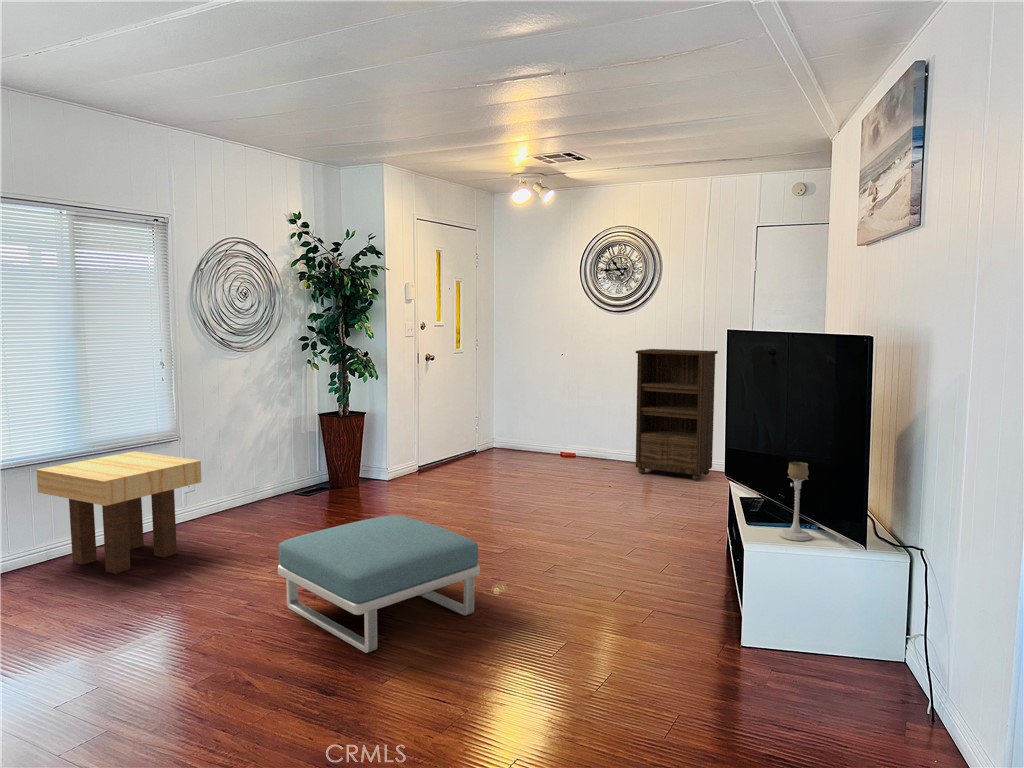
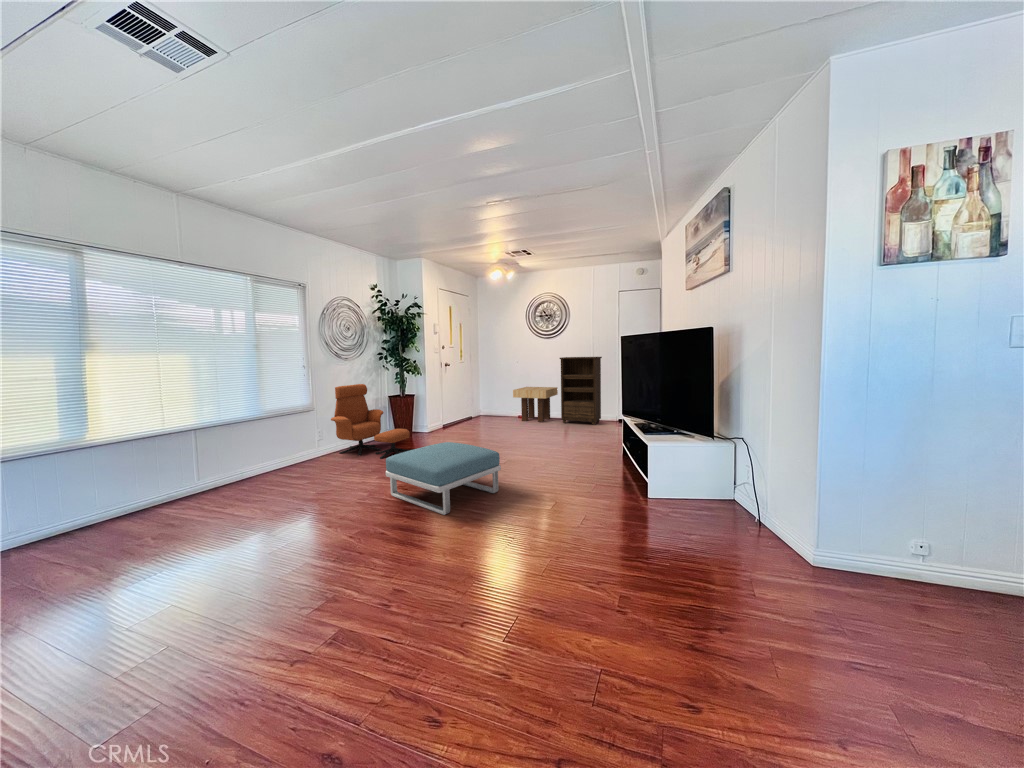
lounge chair: none [209,394,348,531] -> present [331,384,410,459]
side table: present [36,451,201,574] -> present [513,387,558,422]
candle holder: present [779,462,812,541] -> none [662,399,679,440]

